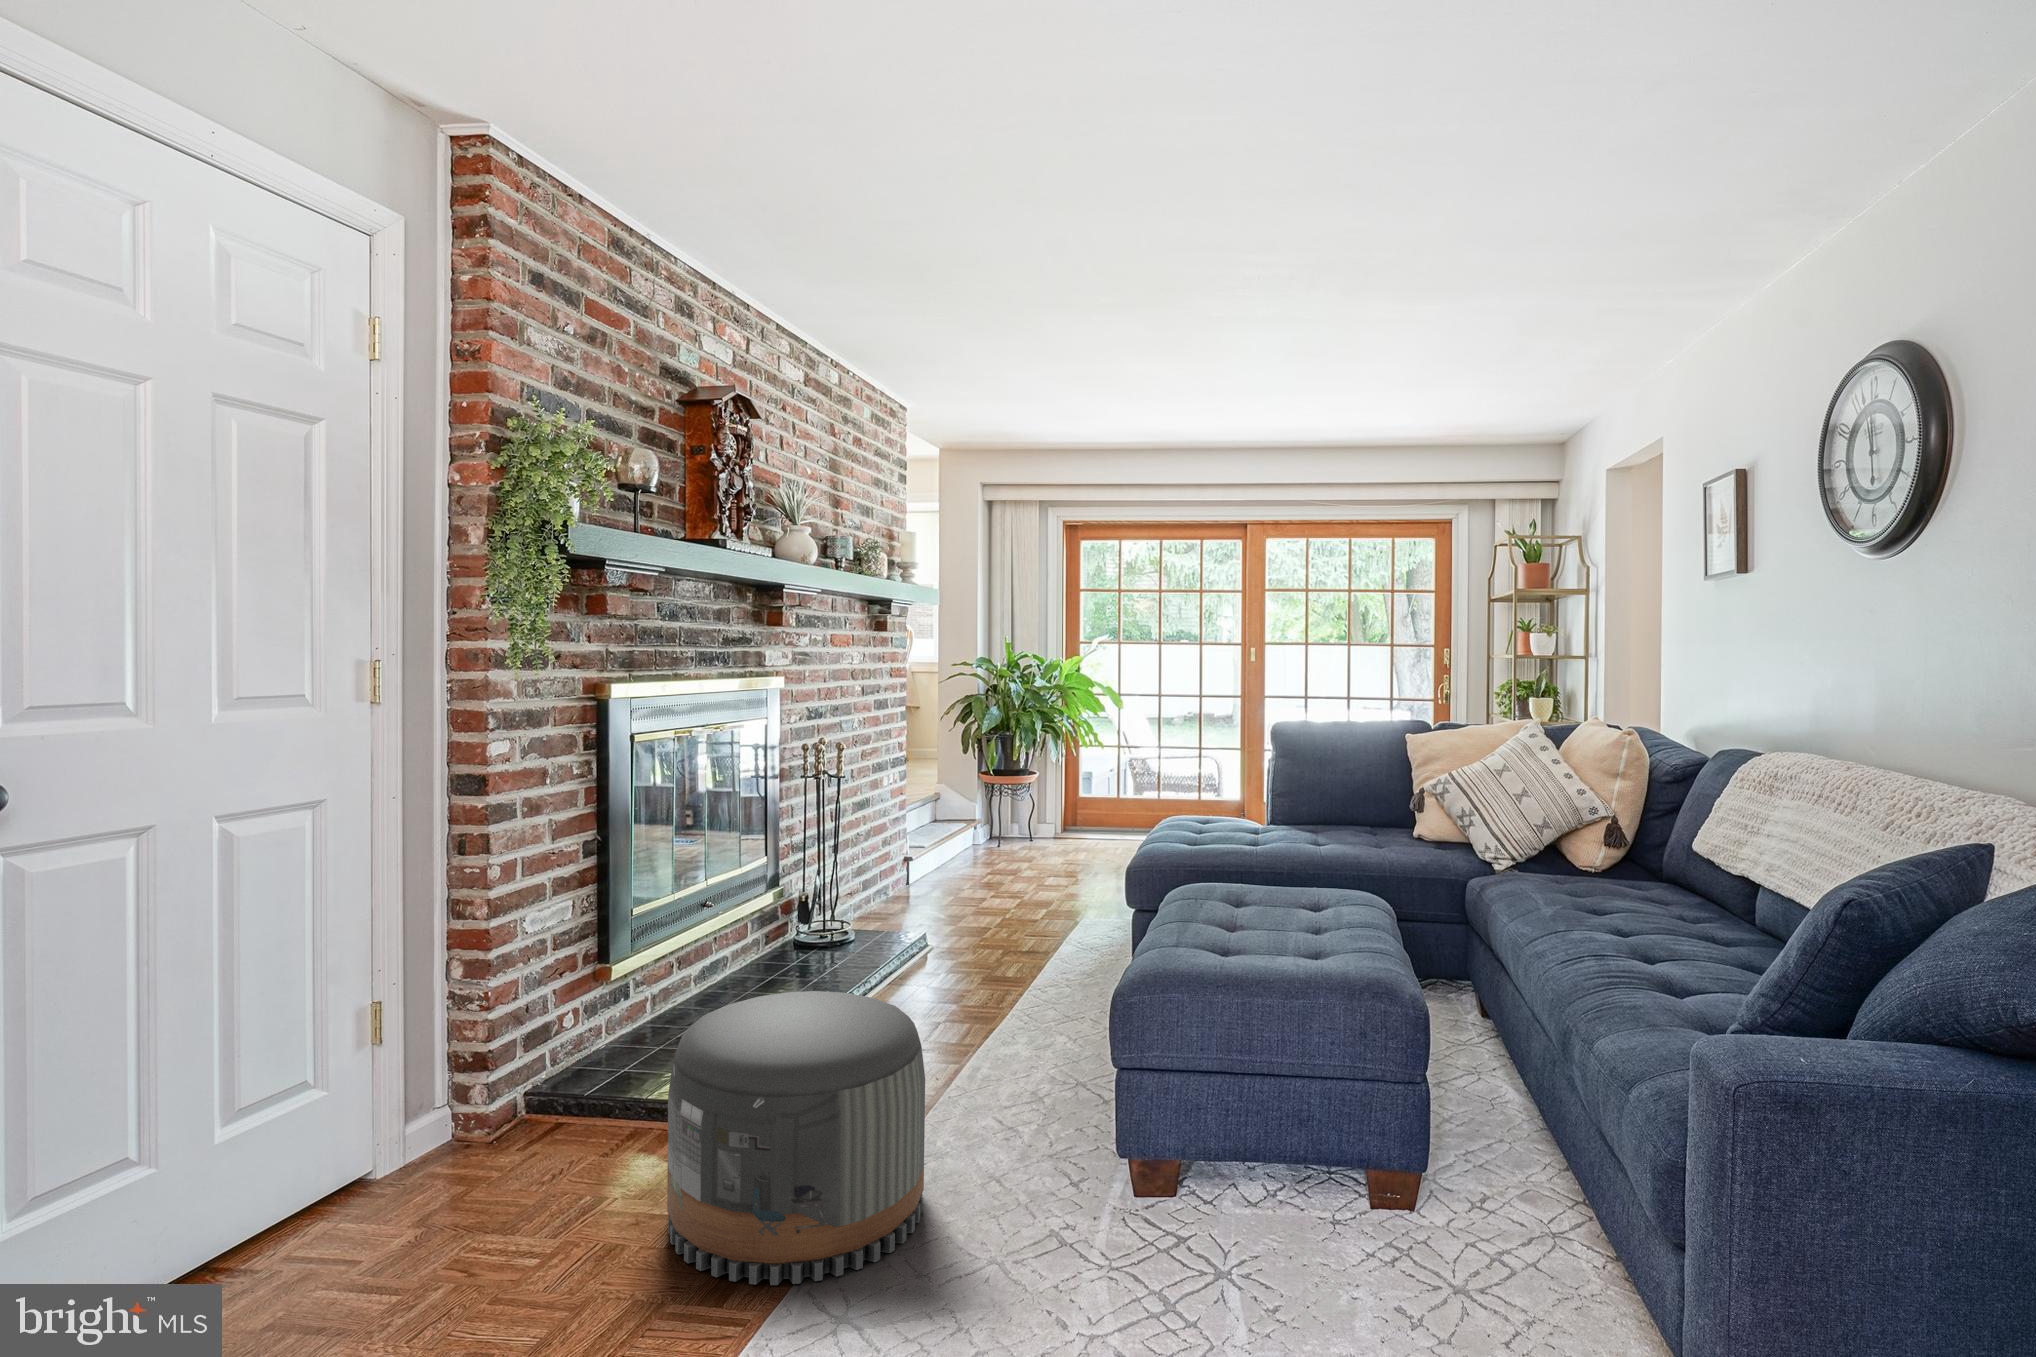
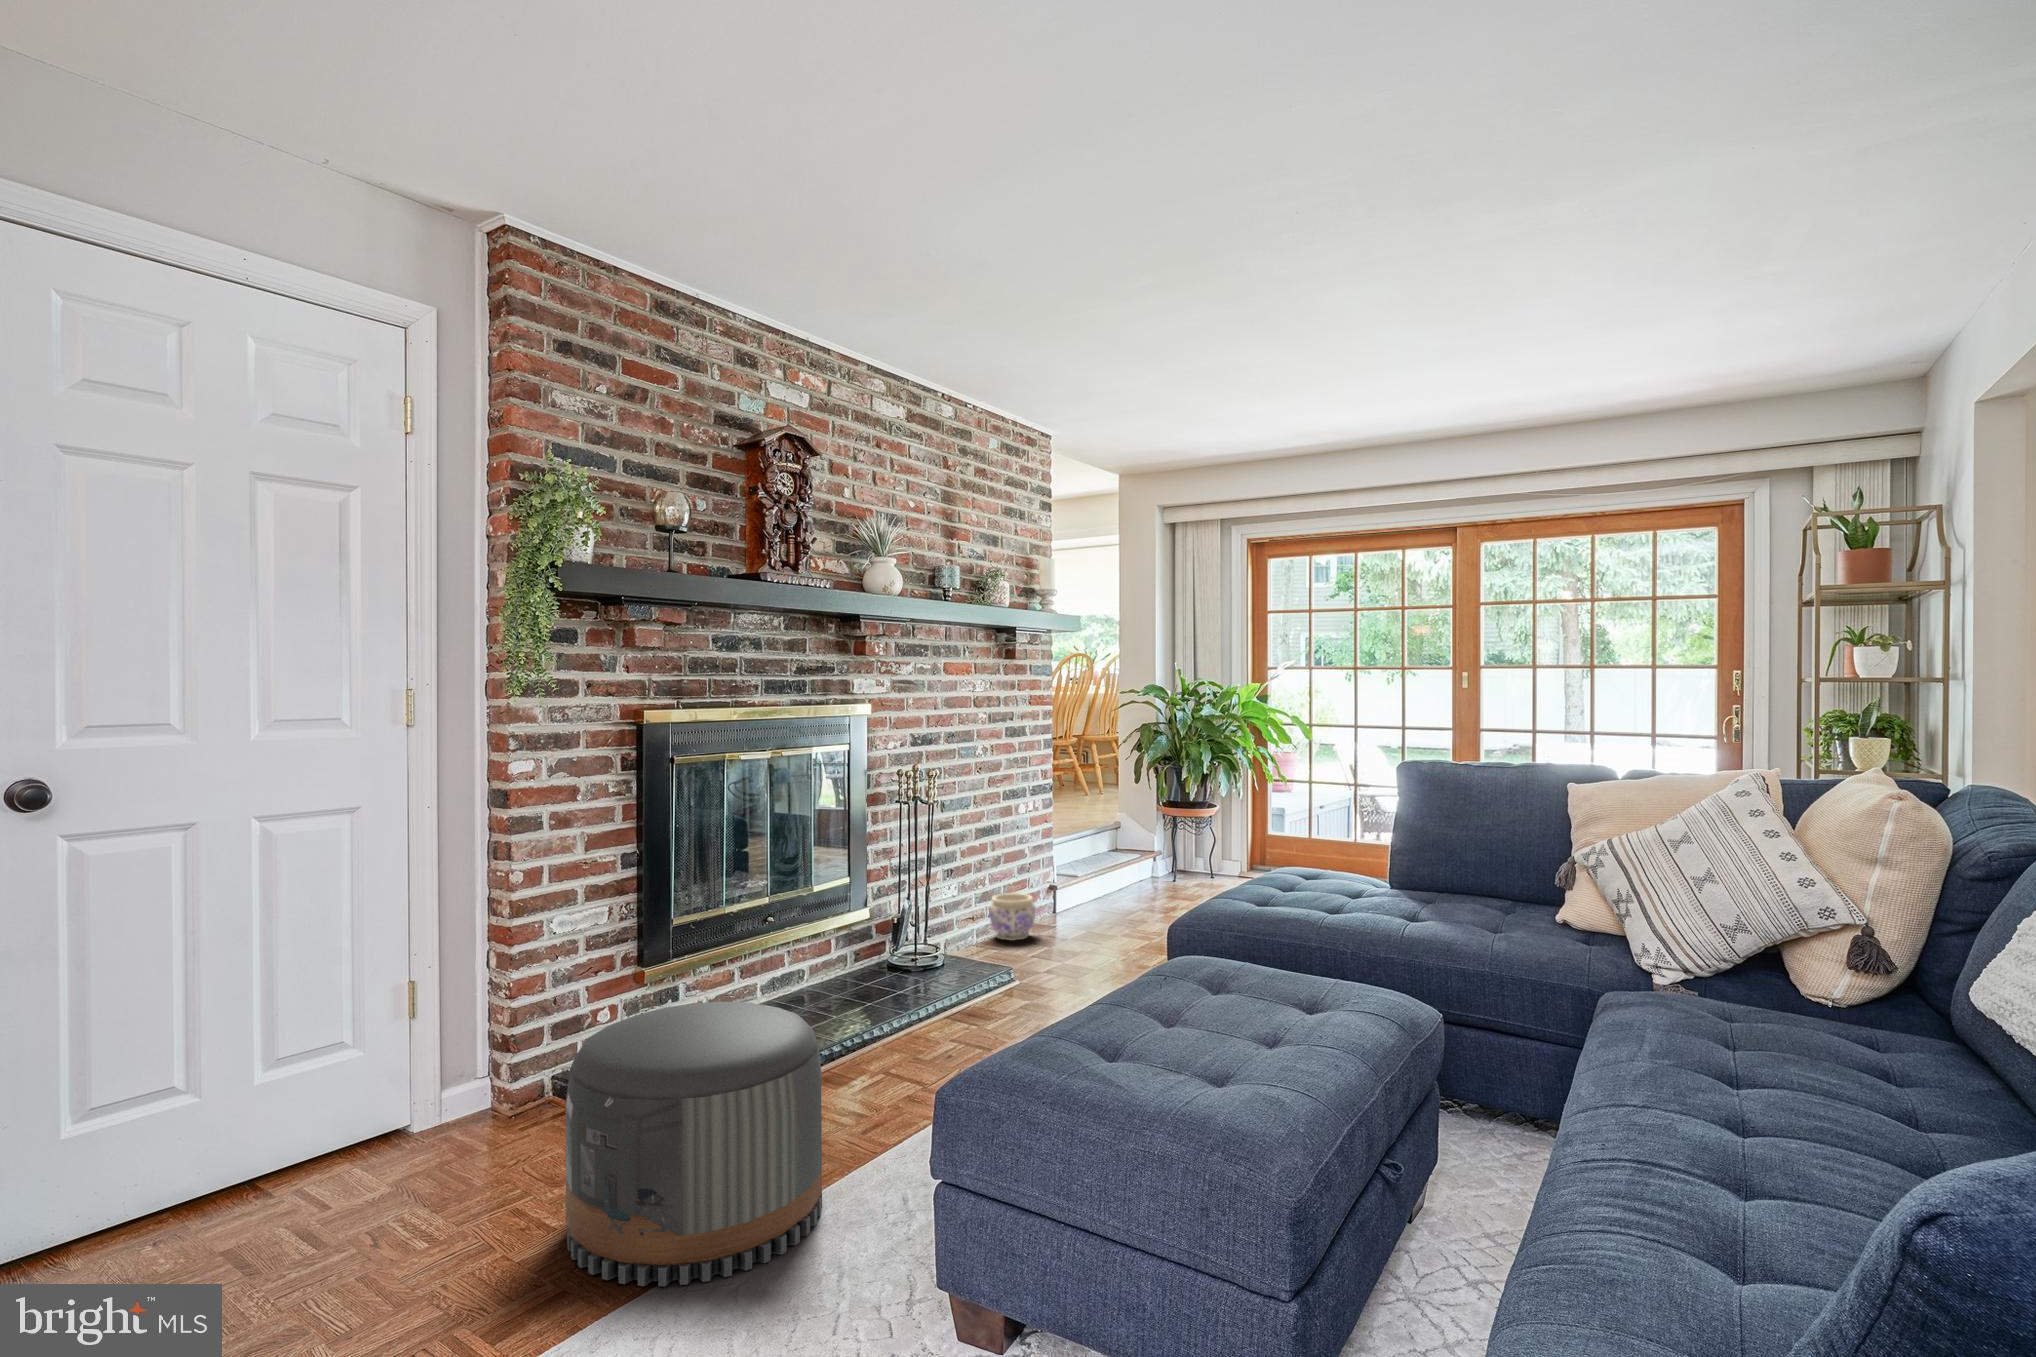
planter: none [865,866,912,913] -> present [989,893,1036,940]

